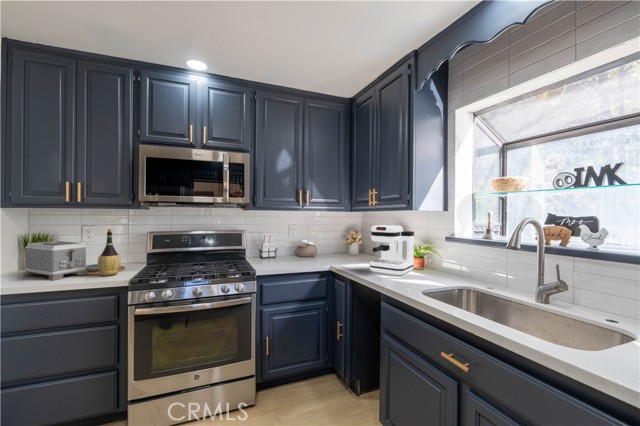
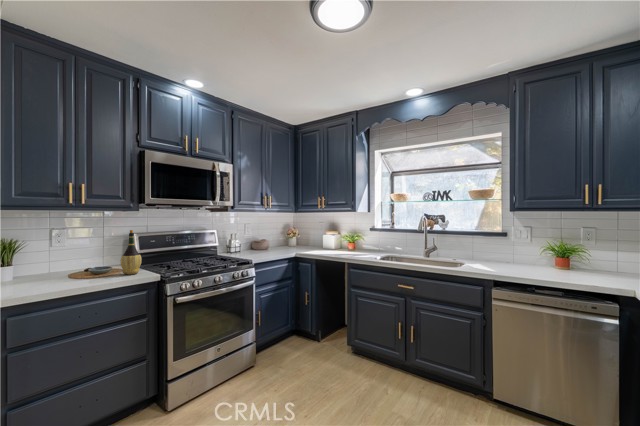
coffee maker: present [369,225,414,275] -> none [327,222,351,253]
toaster: present [23,241,88,280] -> none [24,245,103,285]

